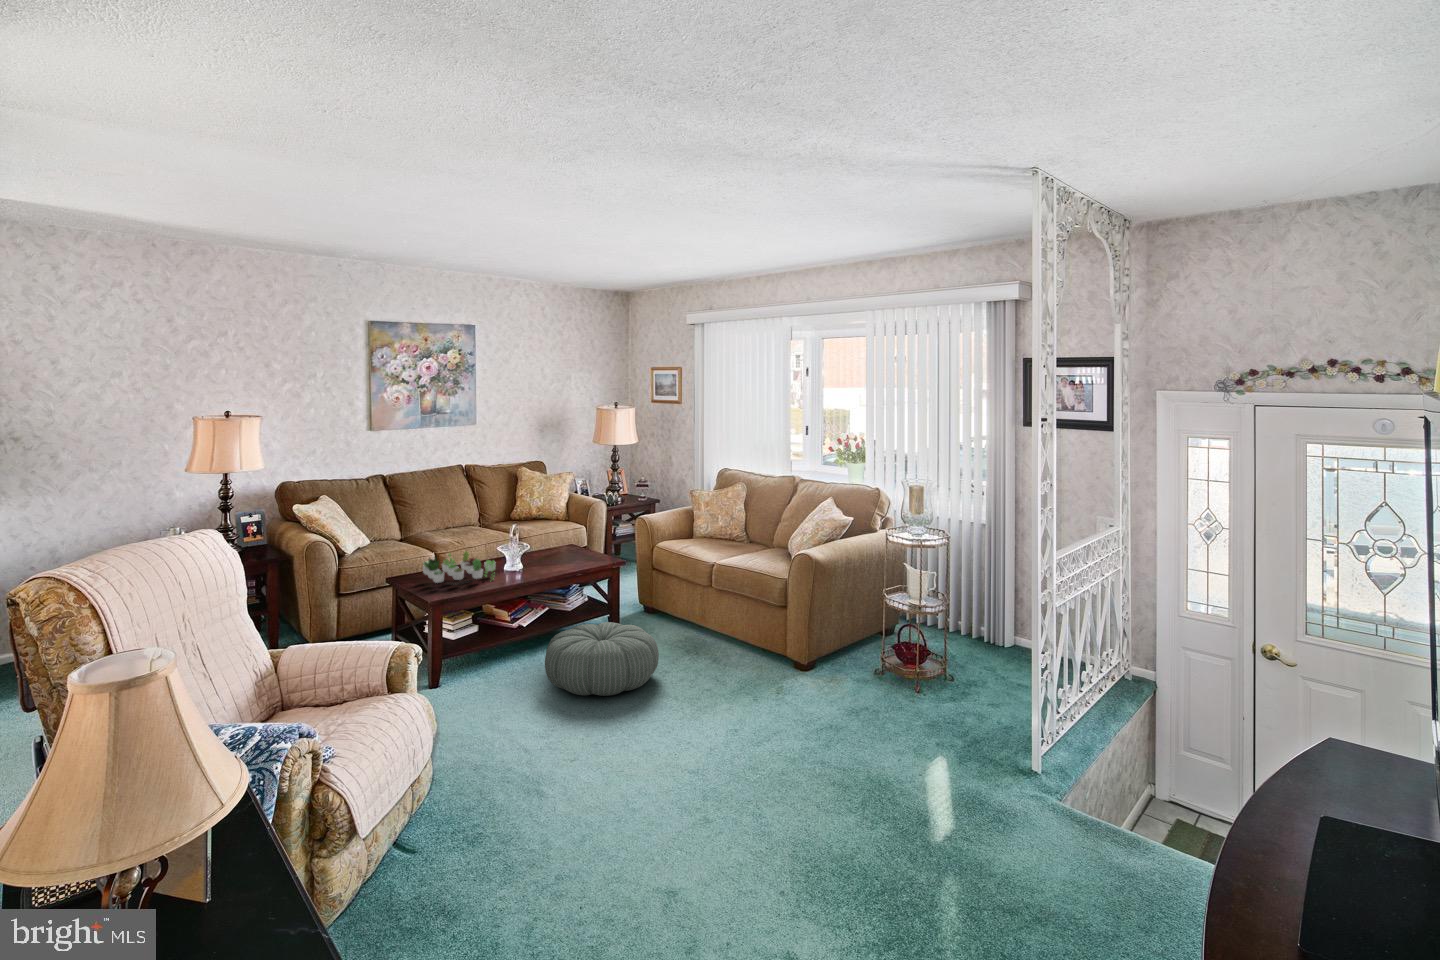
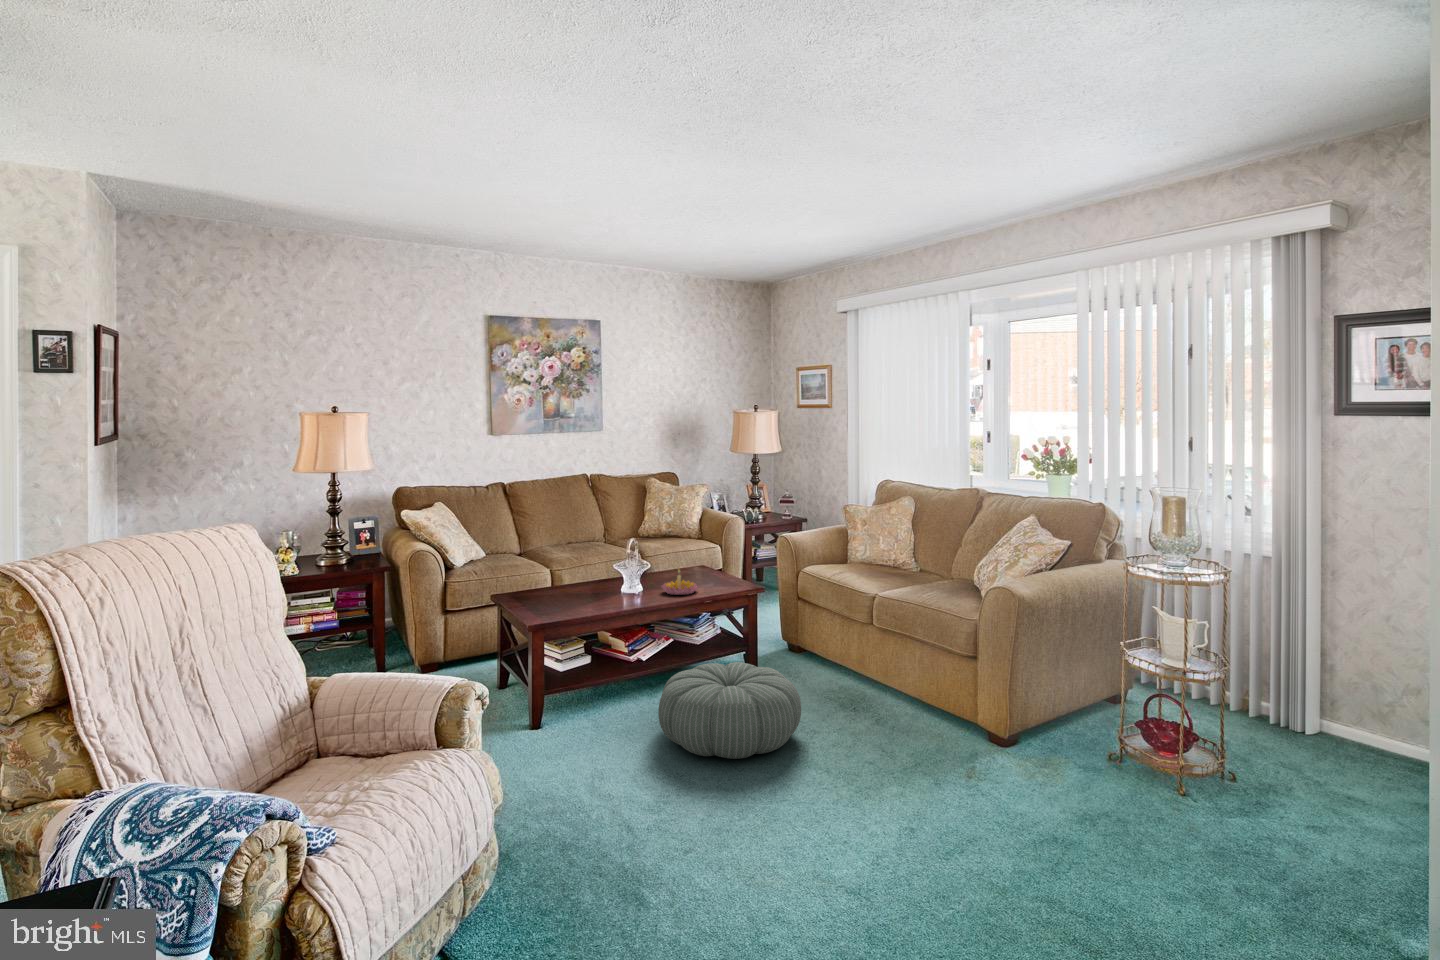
candle holder: none [539,547,573,571] -> present [662,570,699,595]
succulent plant: present [423,551,495,585] -> none [526,568,609,610]

